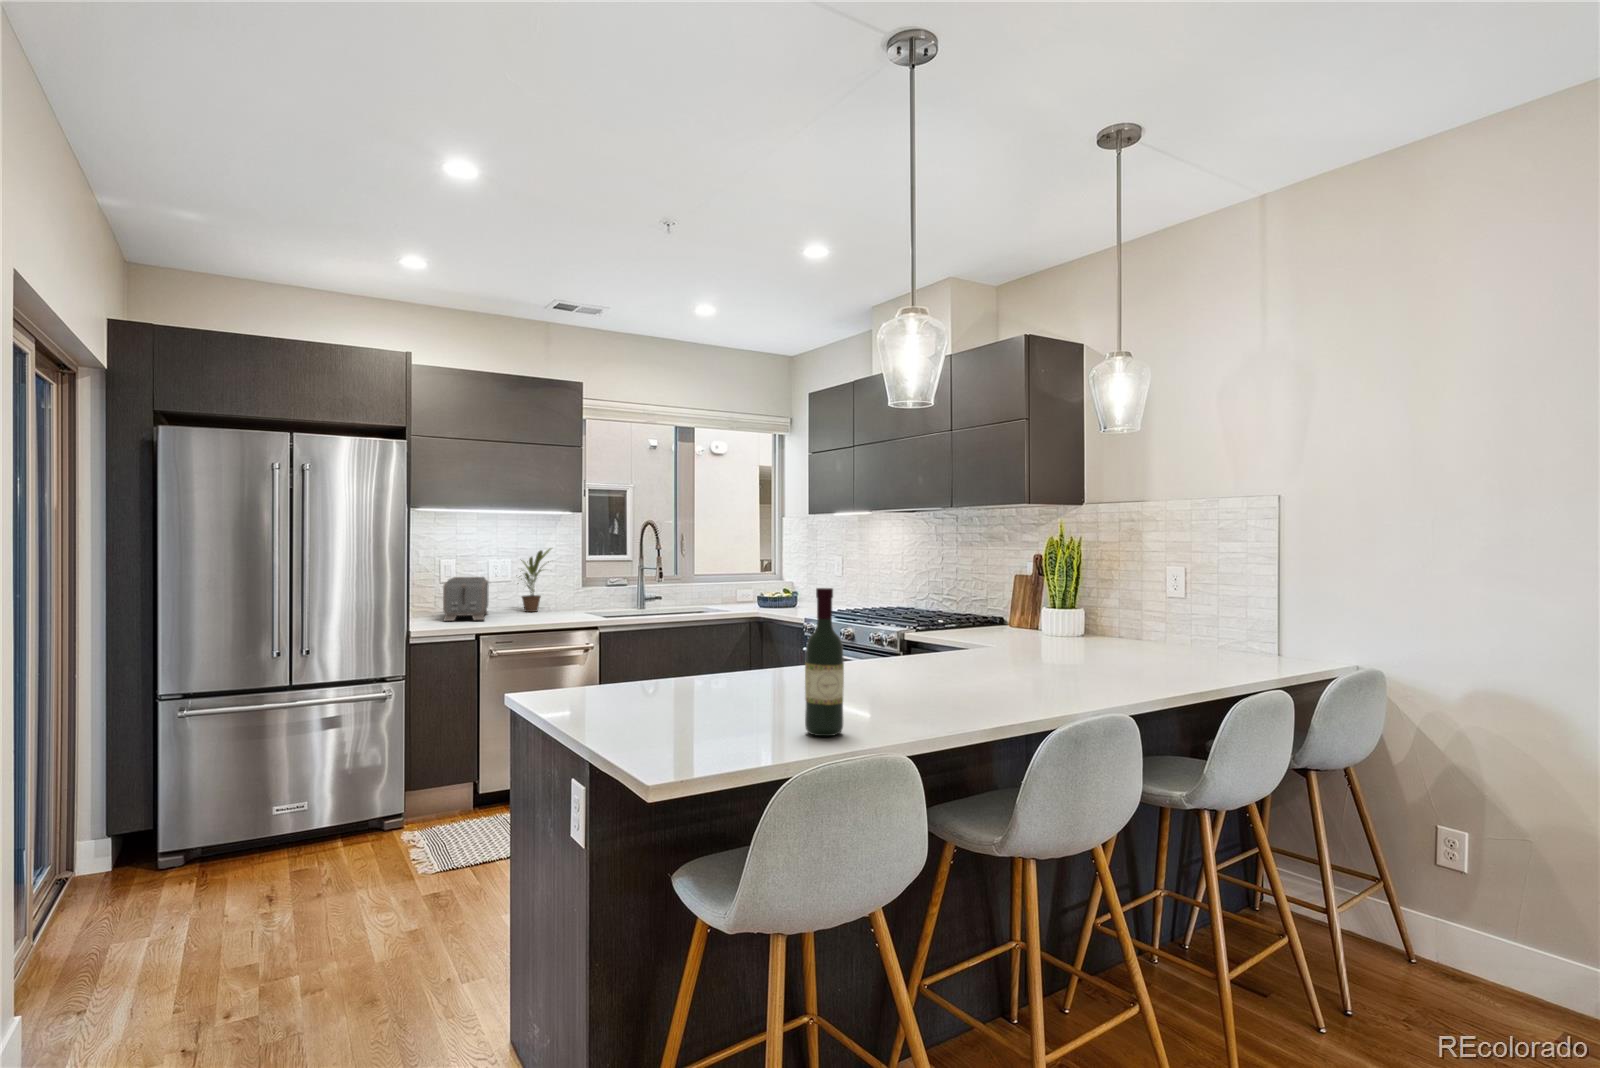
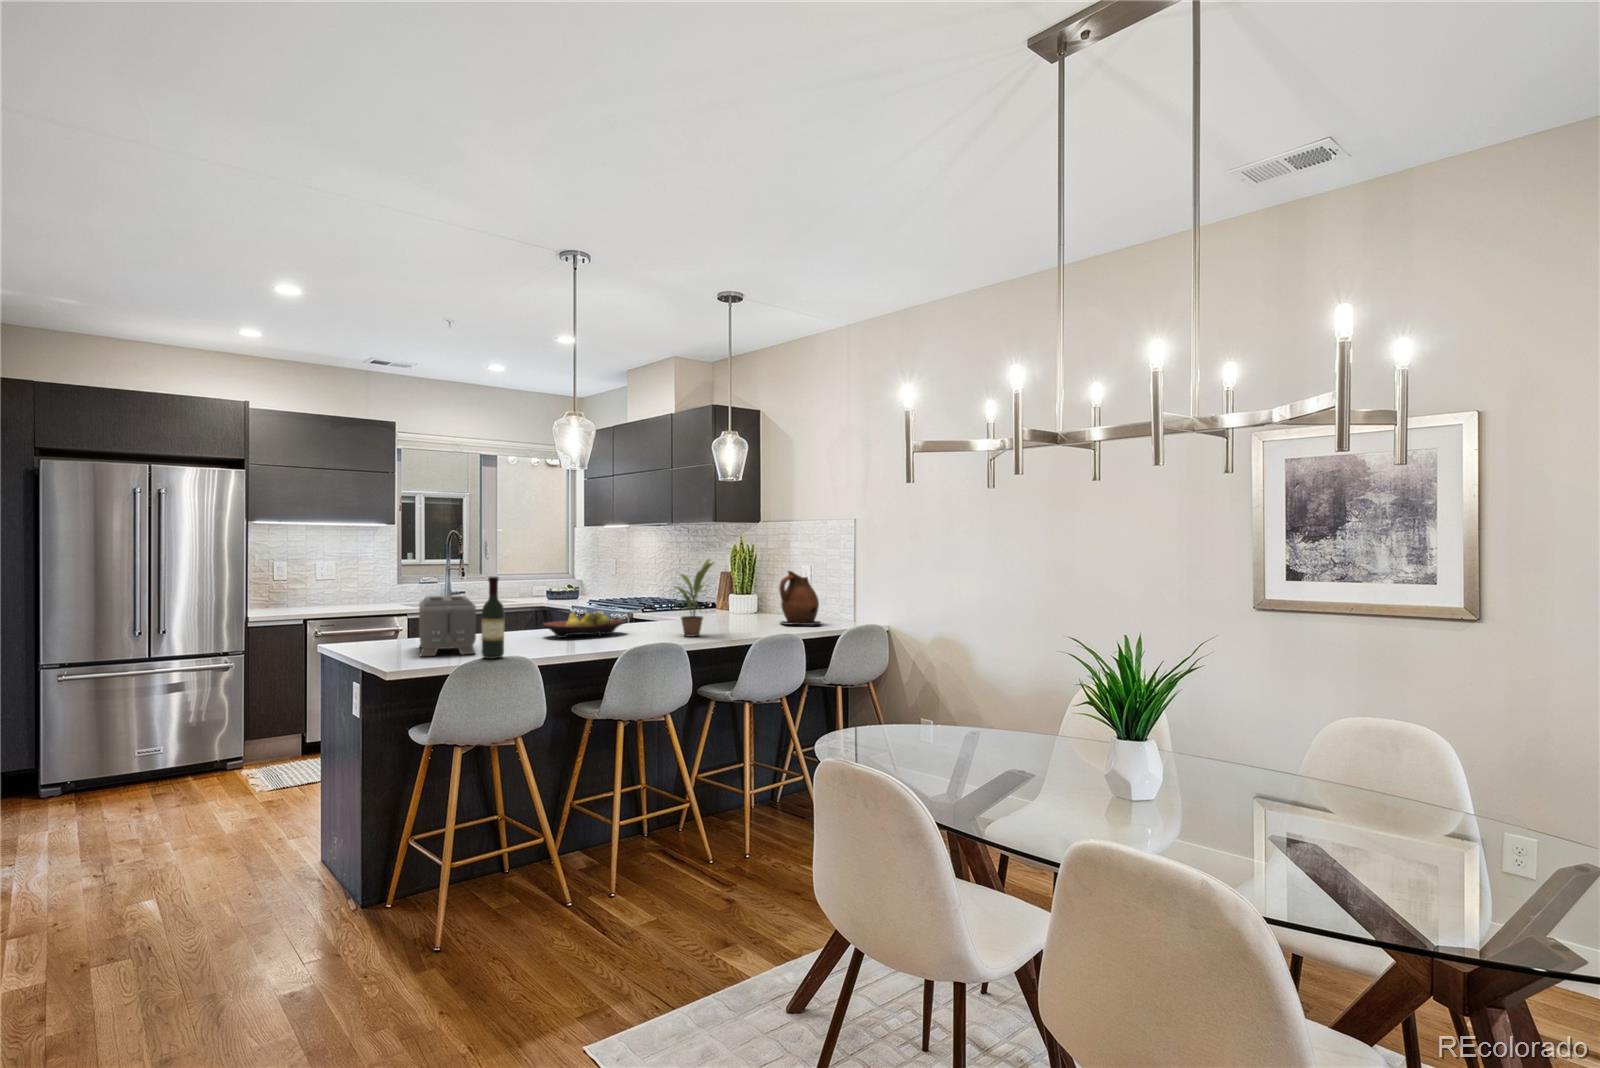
potted plant: present [521,549,551,612] -> present [671,559,714,637]
ceramic pitcher: none [1166,576,1249,664] -> present [779,571,821,625]
toaster: present [443,577,489,621] -> present [419,596,476,656]
fruit bowl: none [849,640,970,684] -> present [544,611,626,638]

